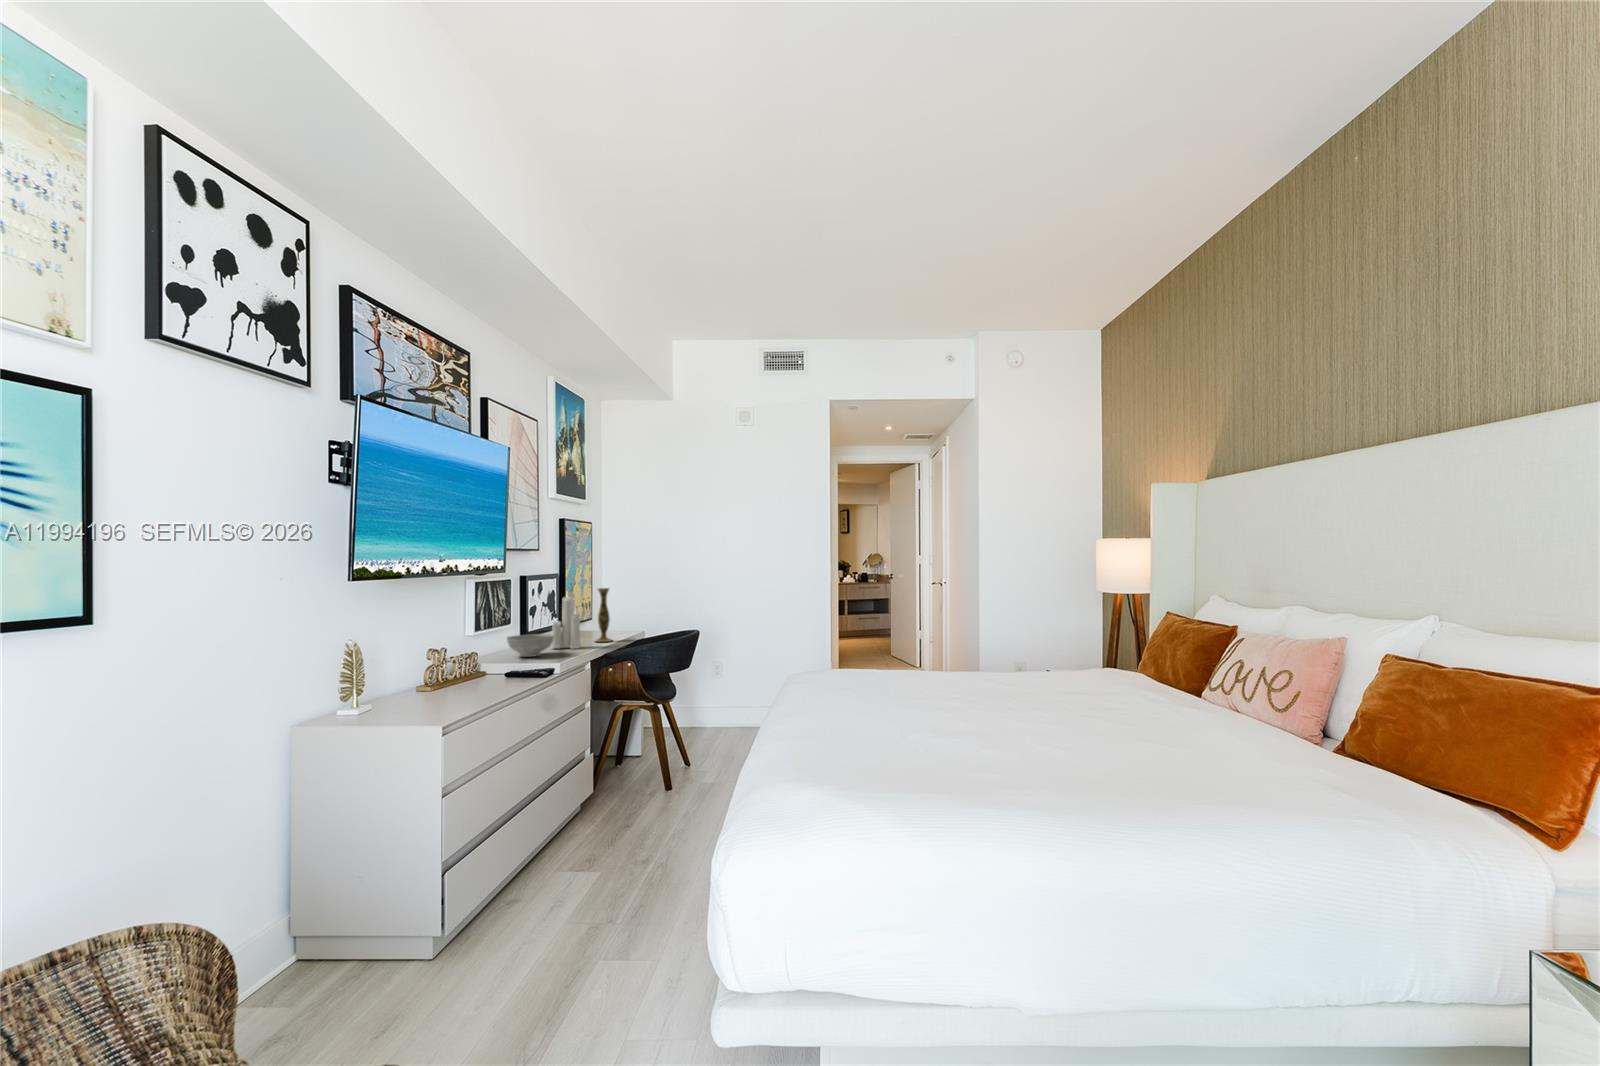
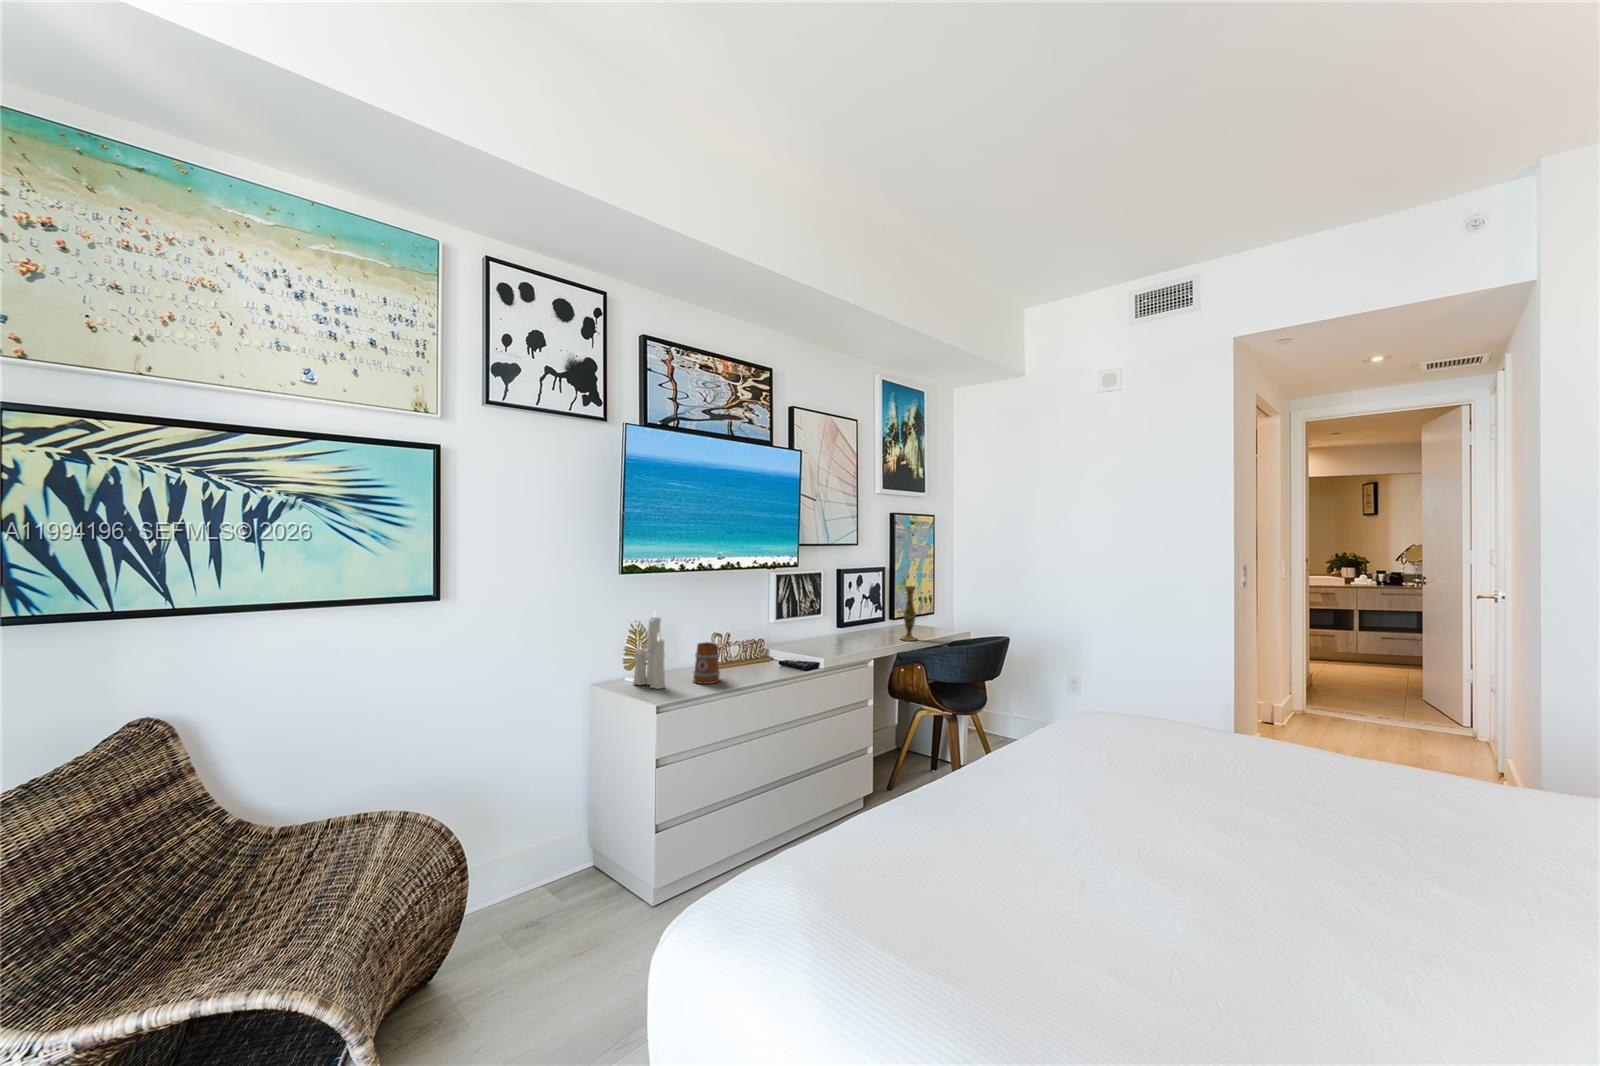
candle: present [551,597,581,649] -> present [633,616,665,689]
decorative bowl: present [507,634,555,657] -> none [804,626,846,648]
mug: none [438,655,472,703] -> present [693,642,720,684]

